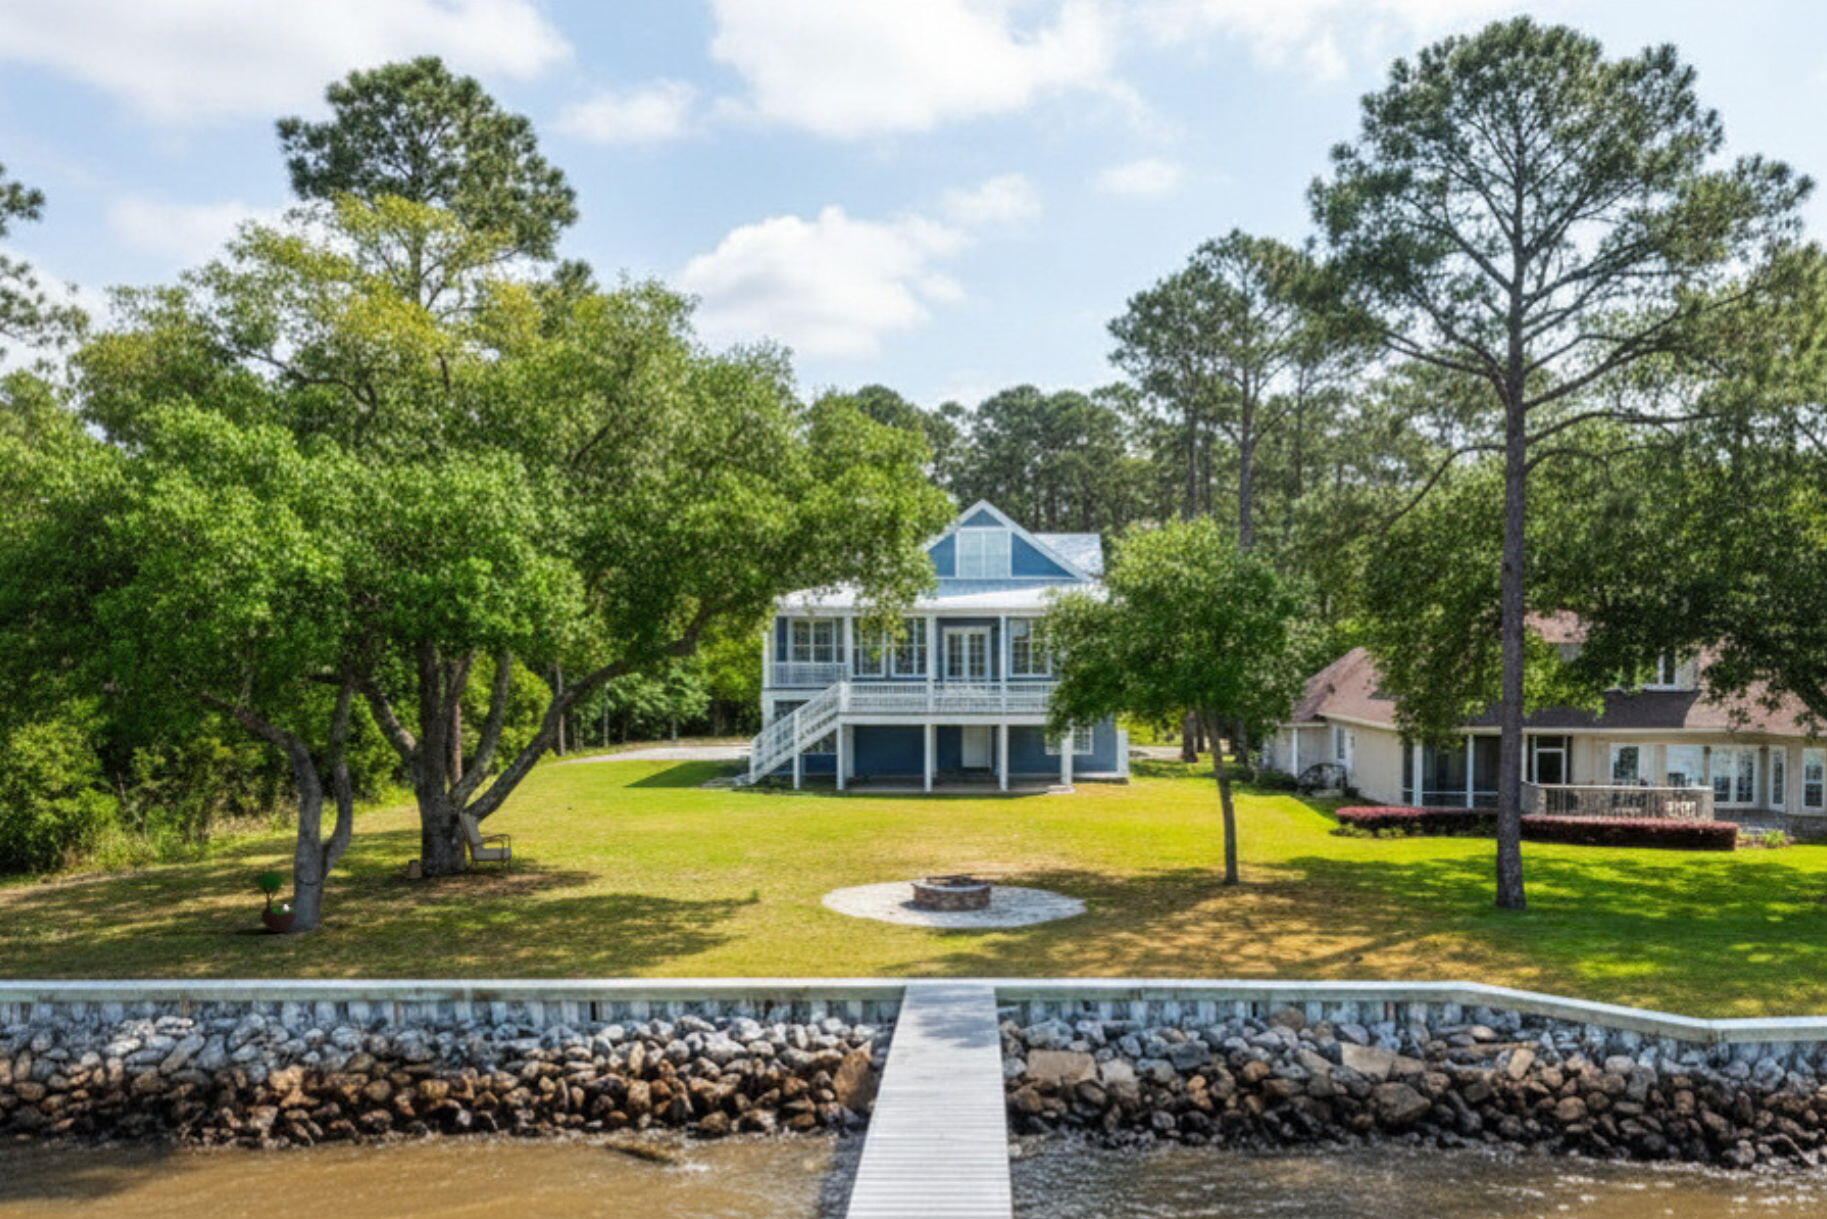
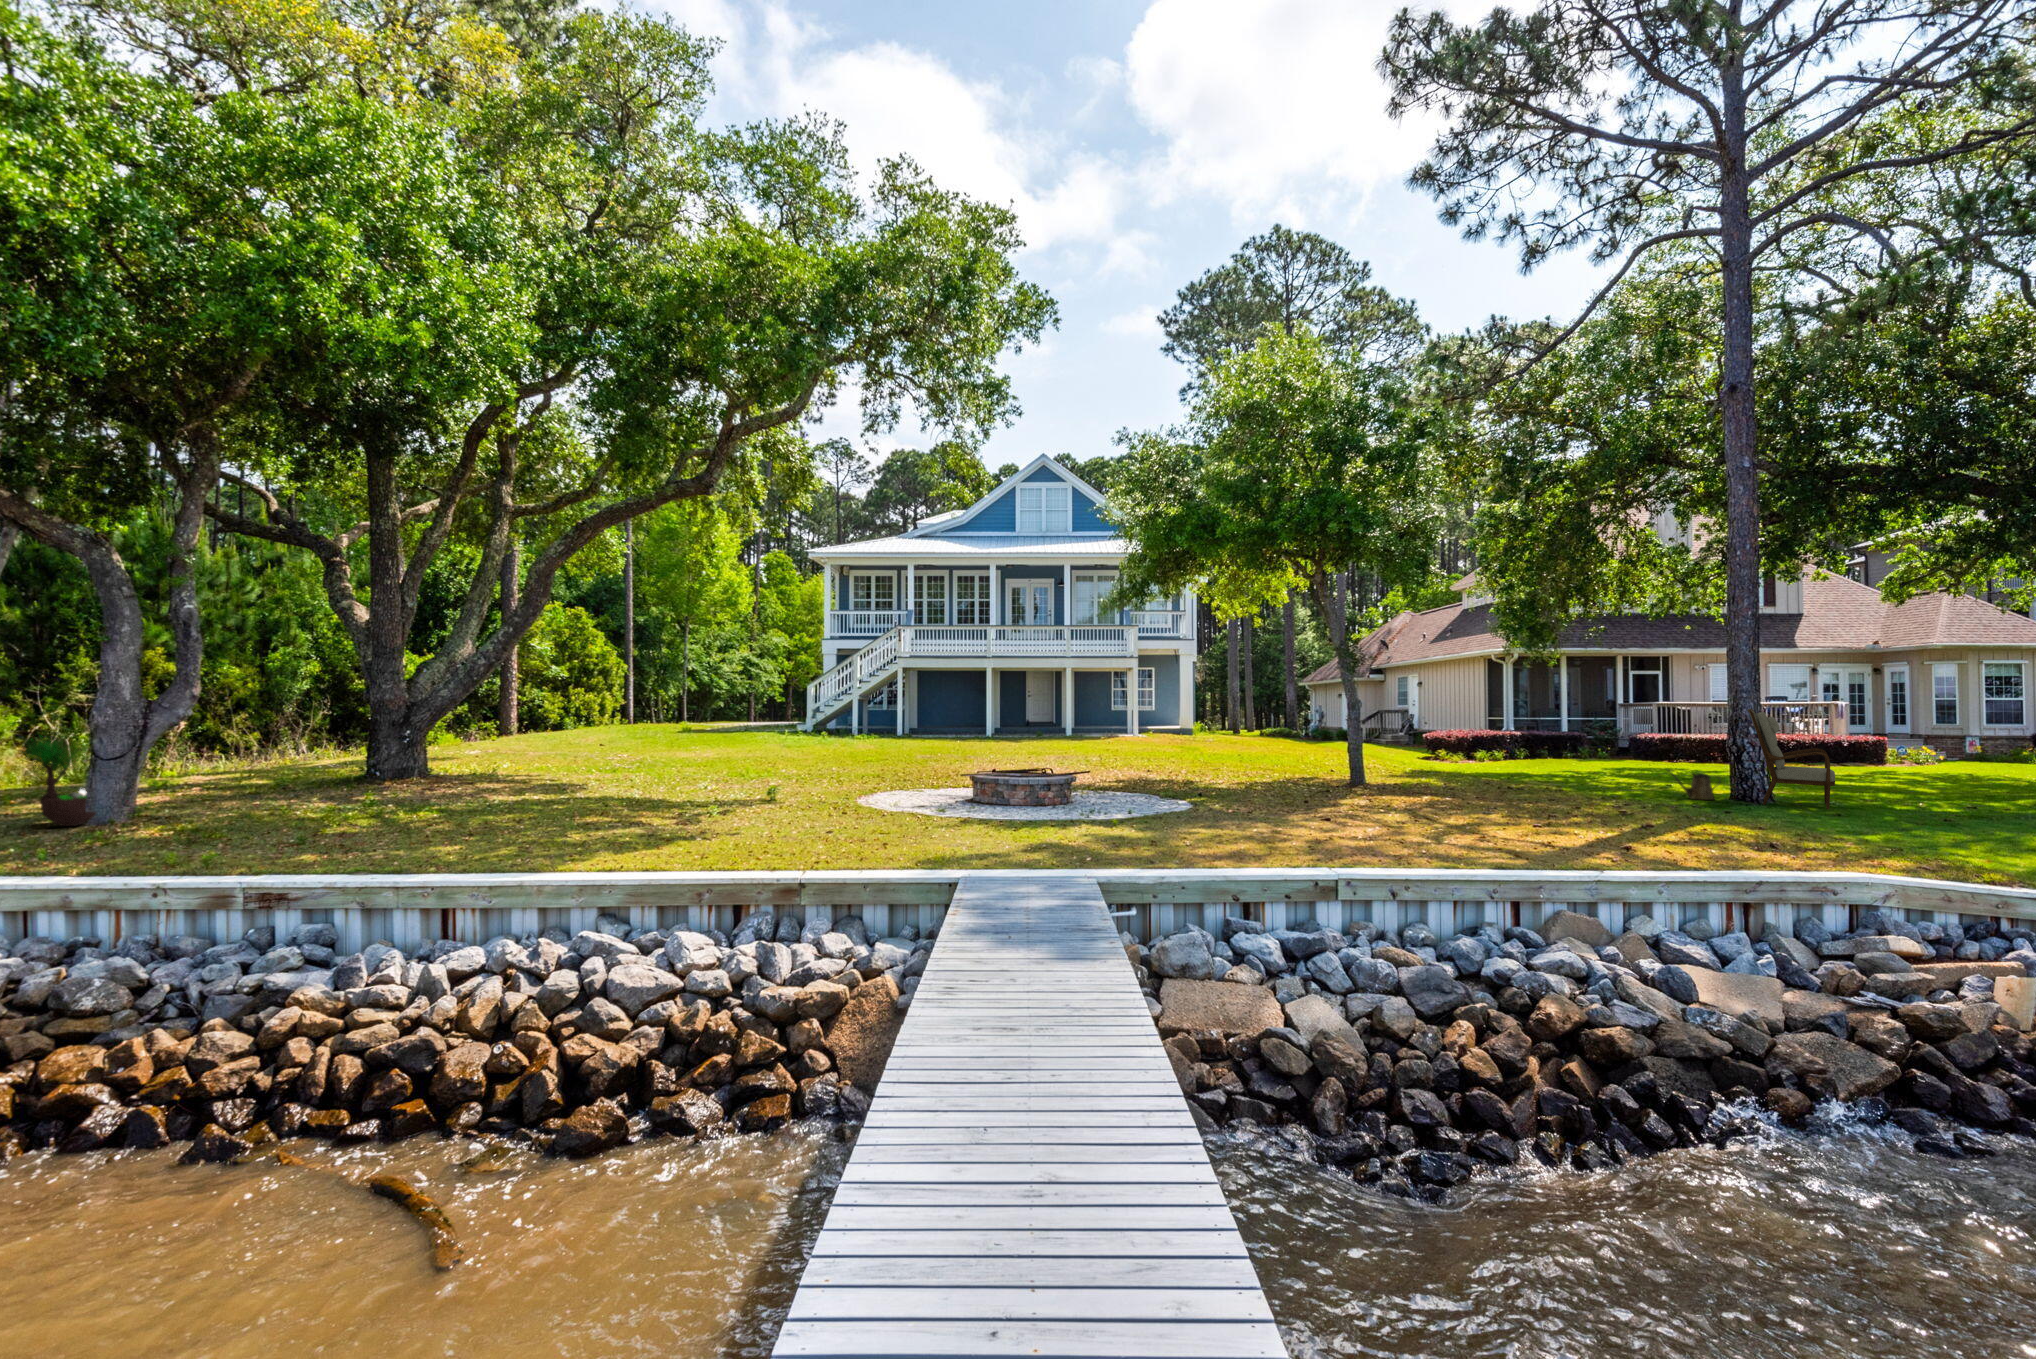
armchair: present [458,809,512,875] -> present [1747,709,1835,809]
watering can: present [396,859,422,879] -> present [1669,770,1721,800]

